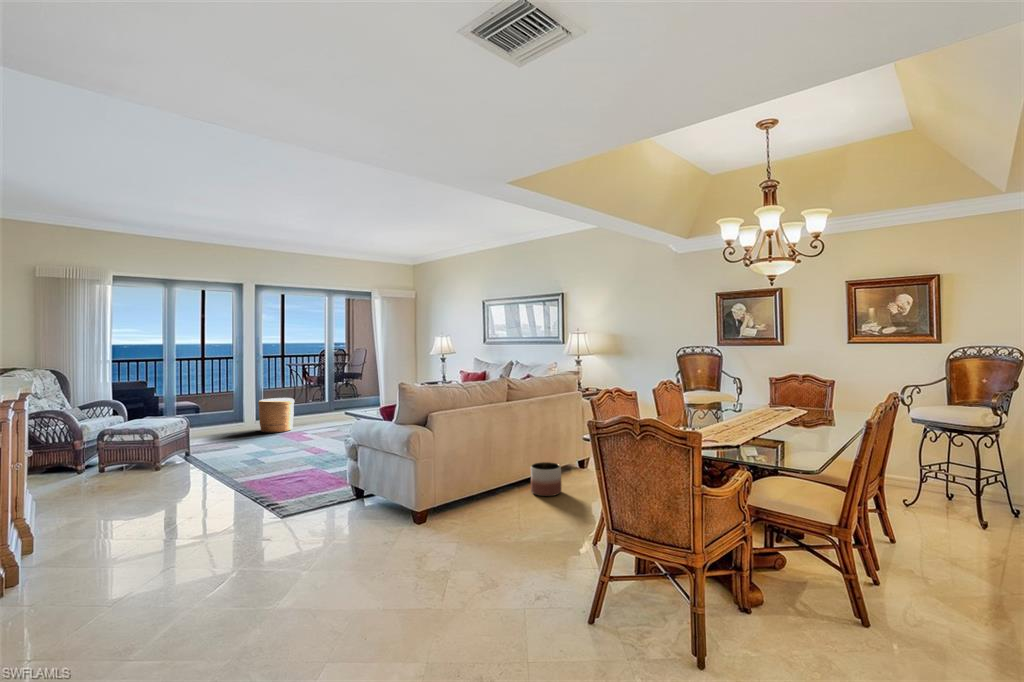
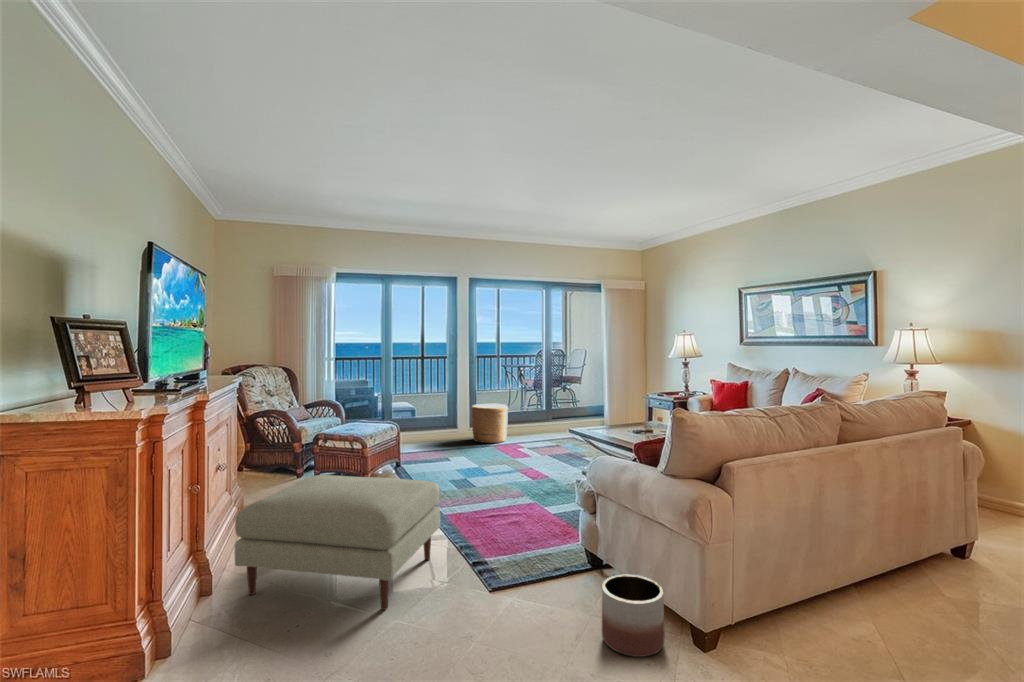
ottoman: none [59,450,239,547] -> present [235,475,440,610]
planter: present [531,462,562,496] -> present [602,575,665,657]

